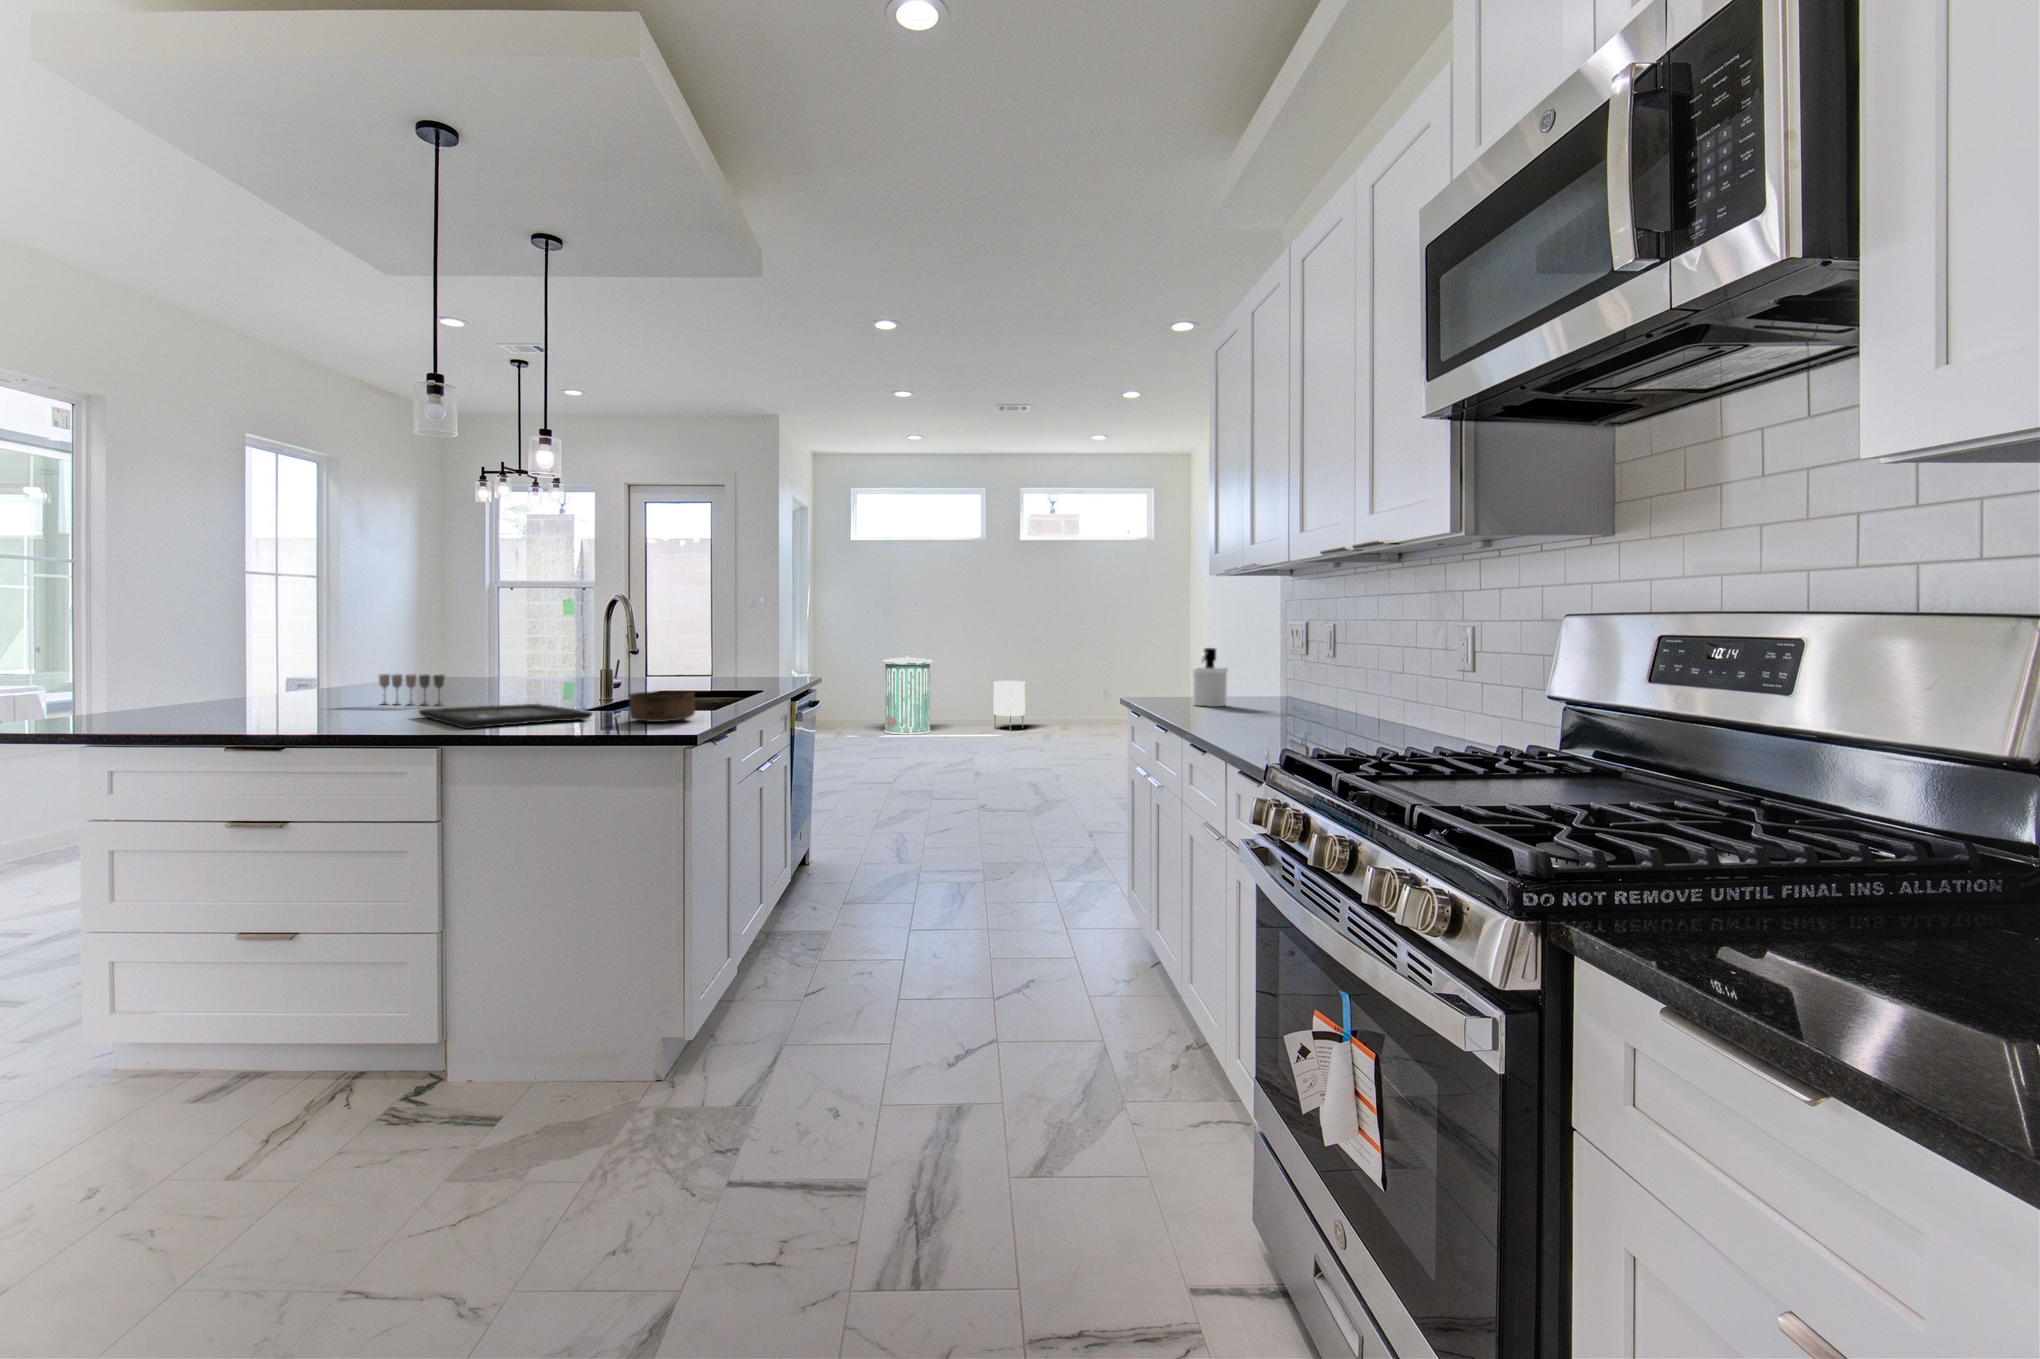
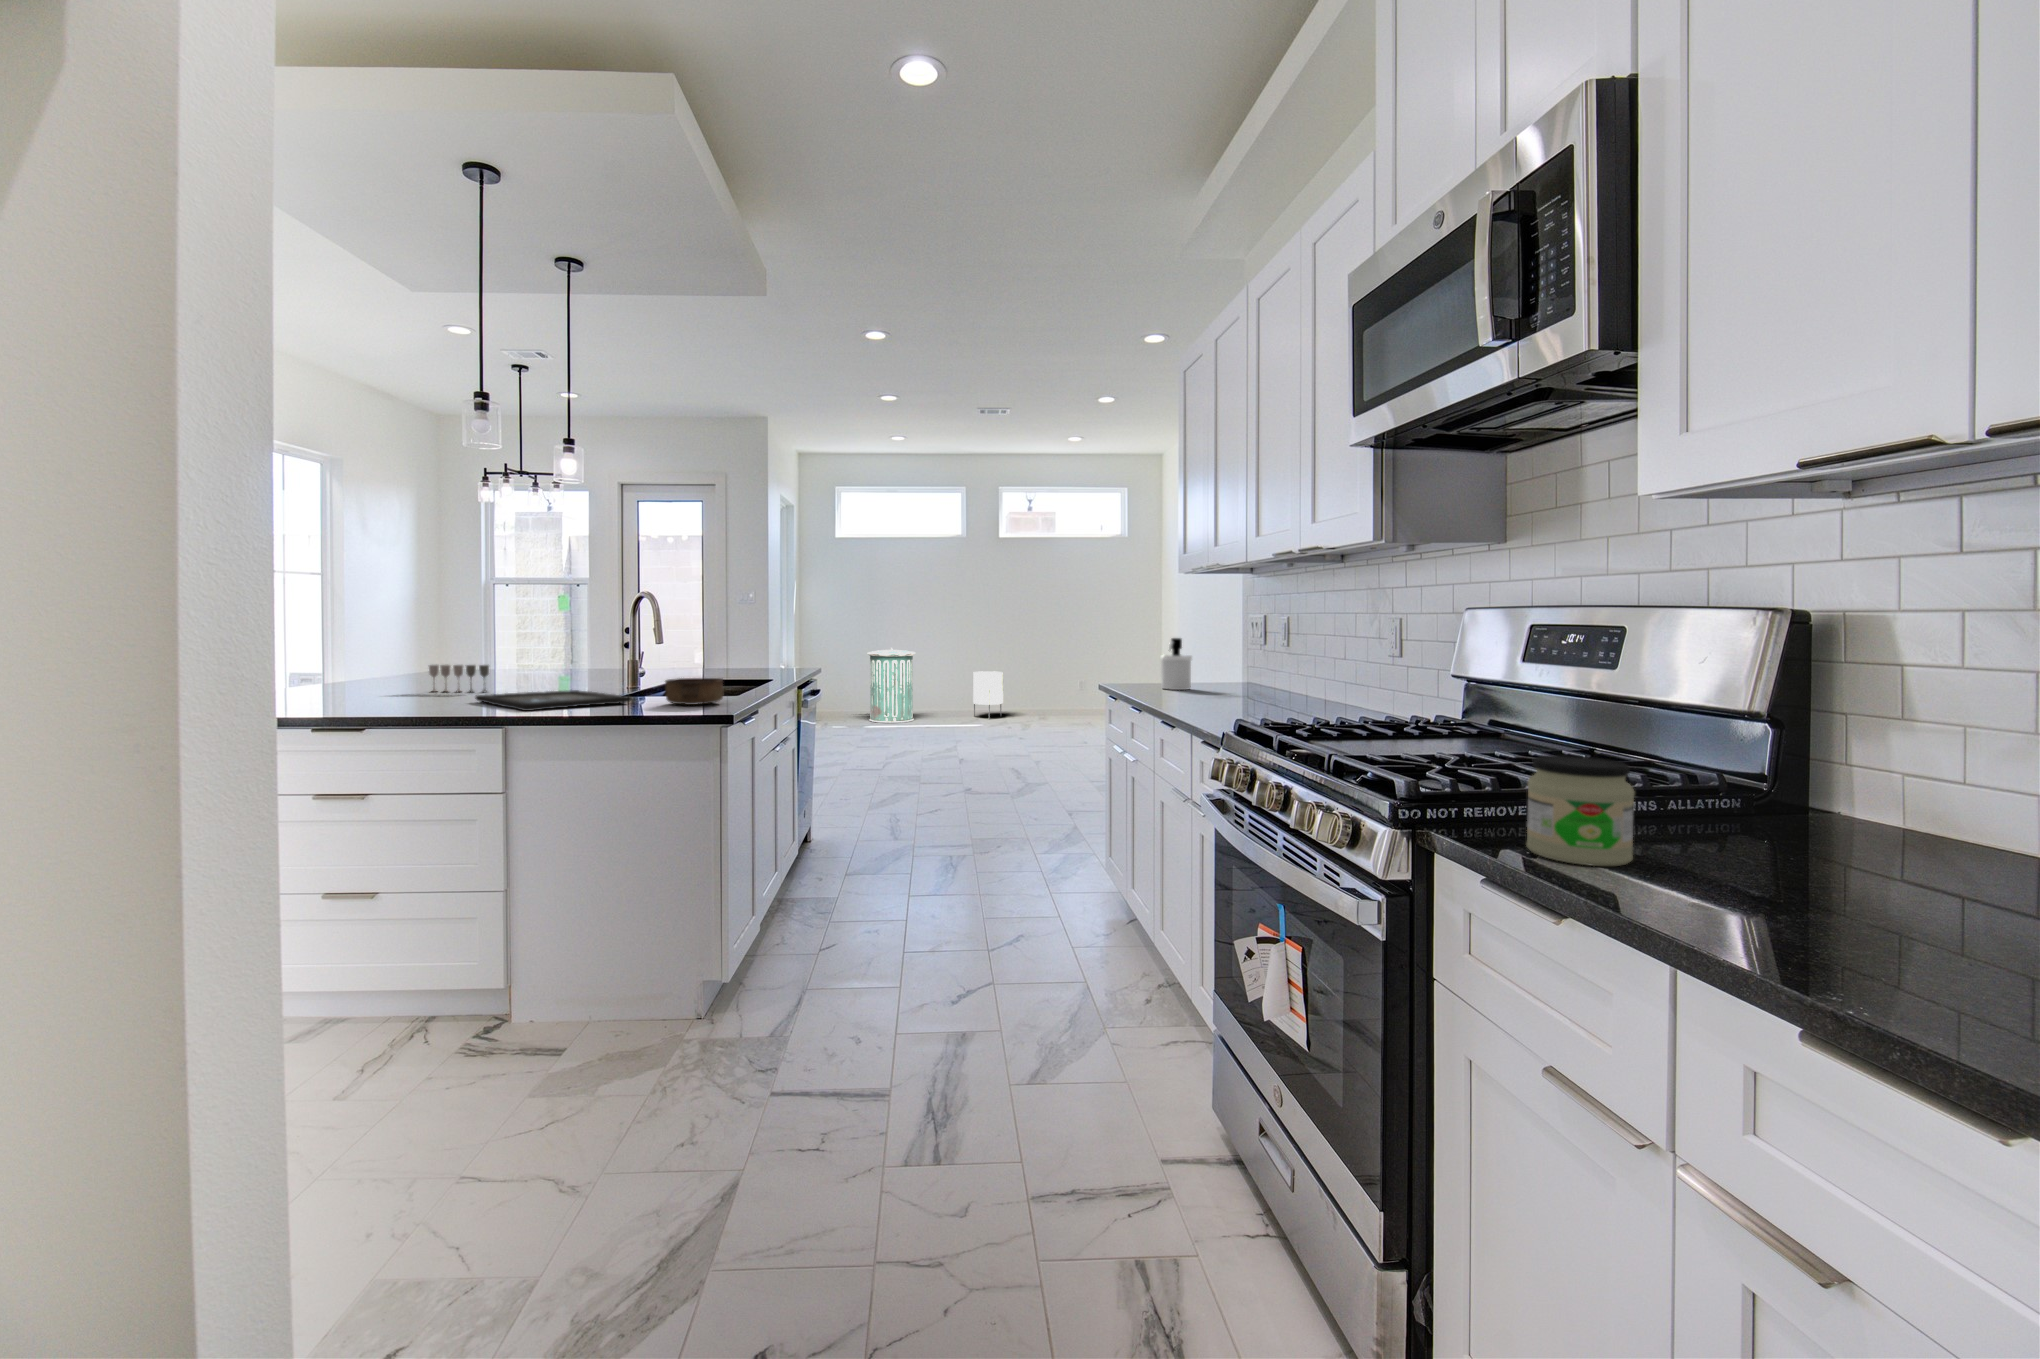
jar: none [1715,825,1891,996] -> present [1526,755,1635,866]

